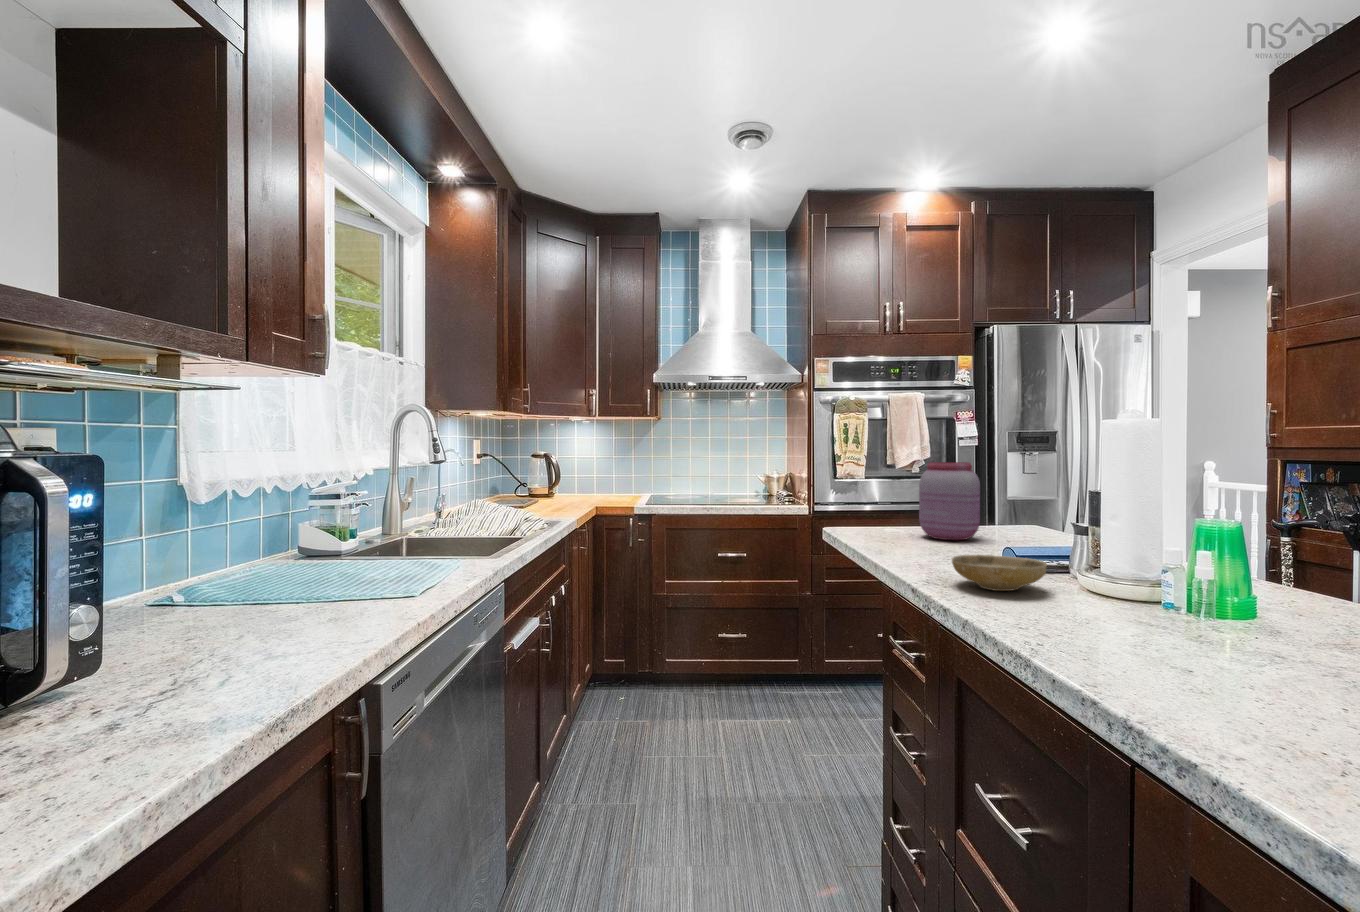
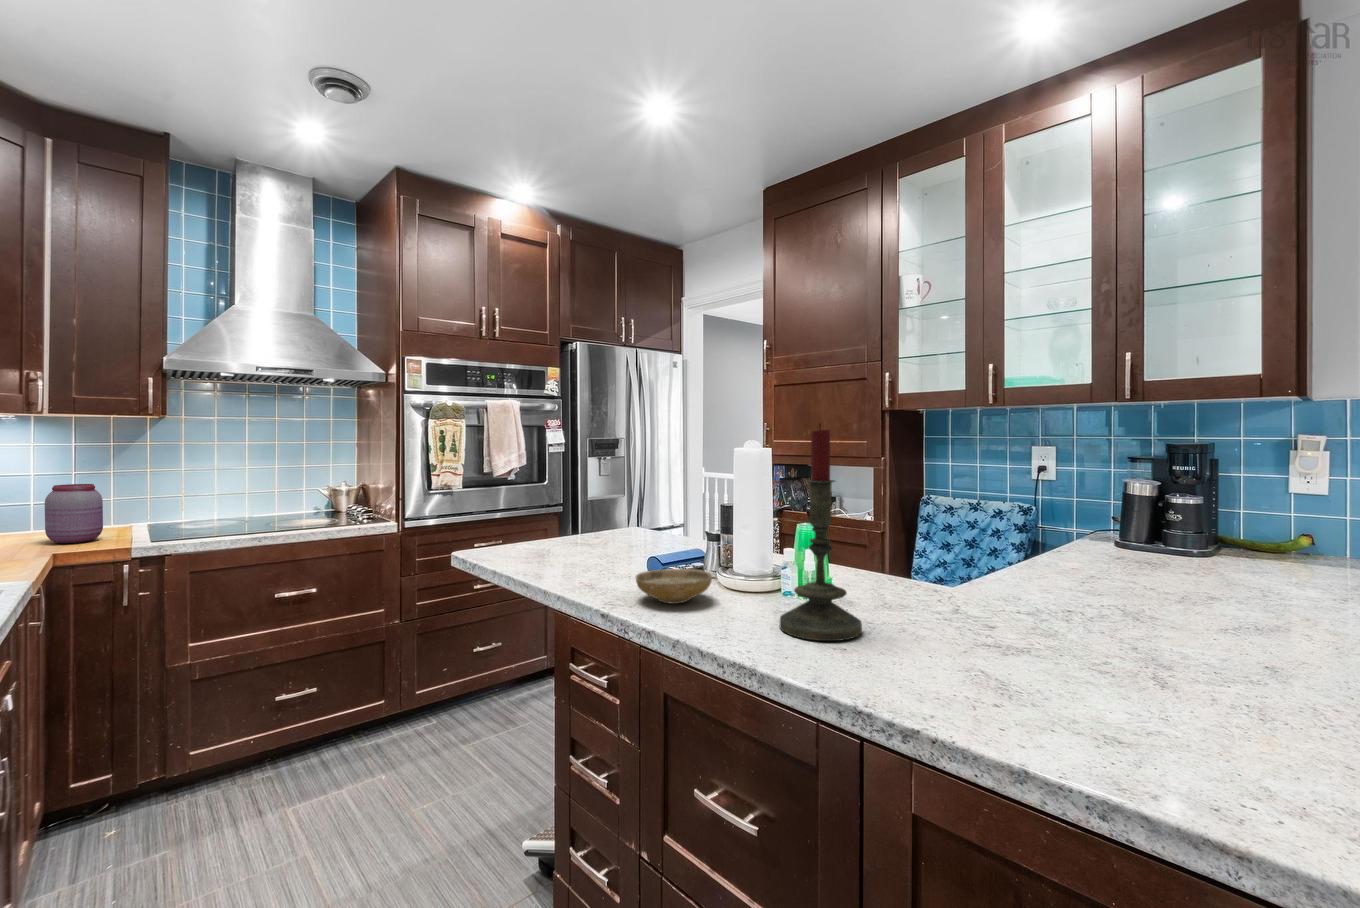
candle: none [1108,377,1240,660] -> present [780,424,862,641]
jar: present [919,462,980,540] -> present [45,484,103,543]

